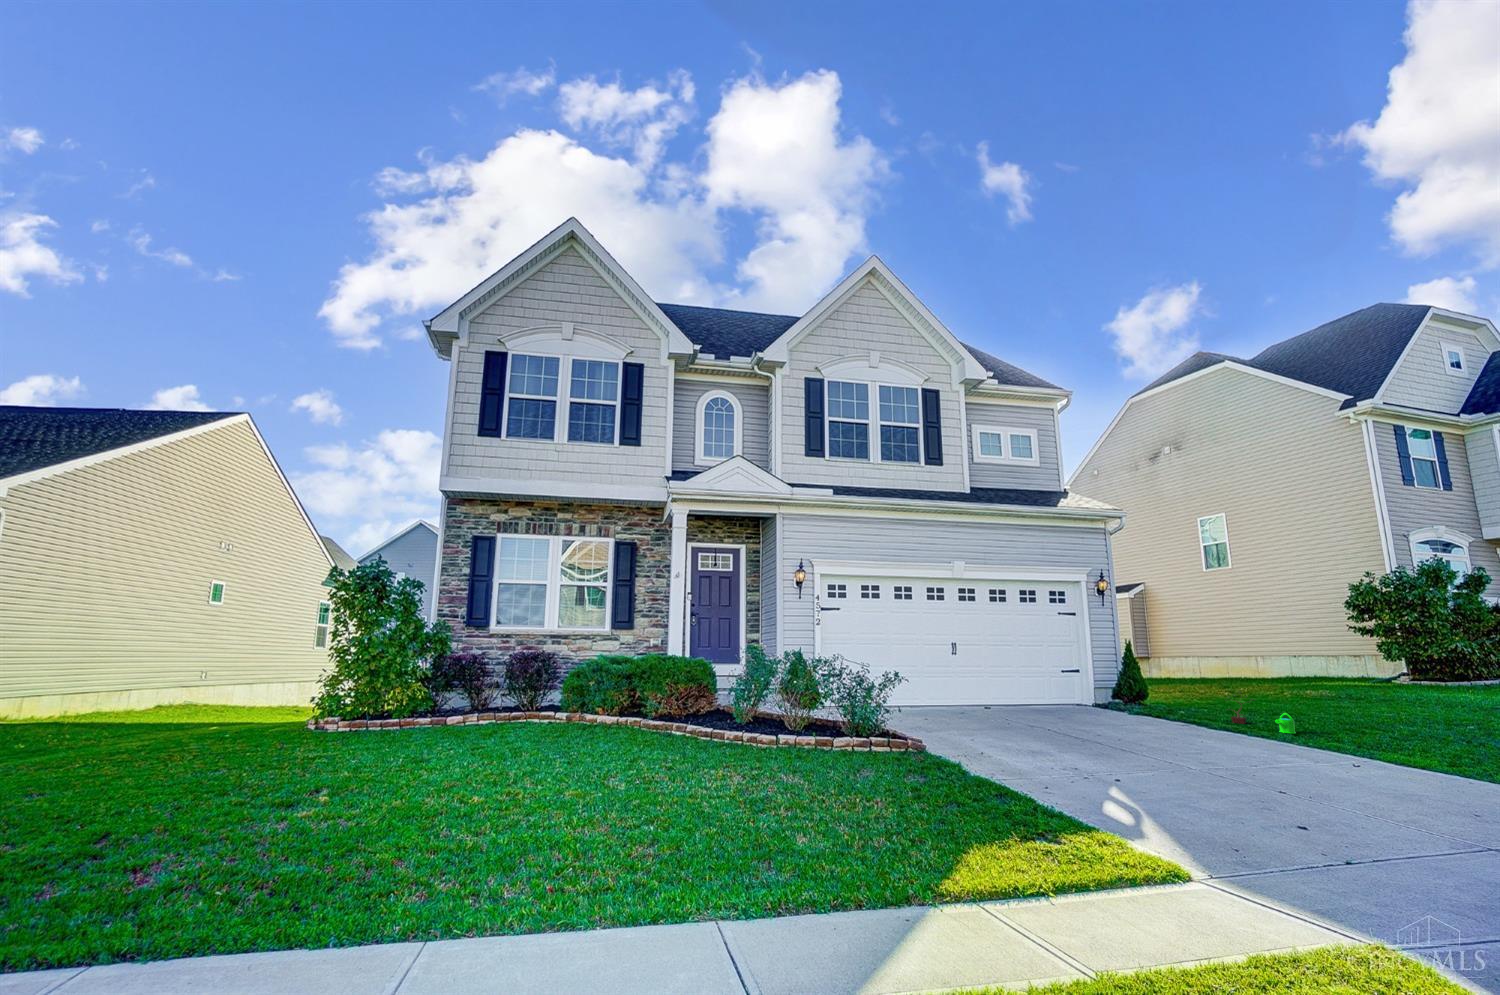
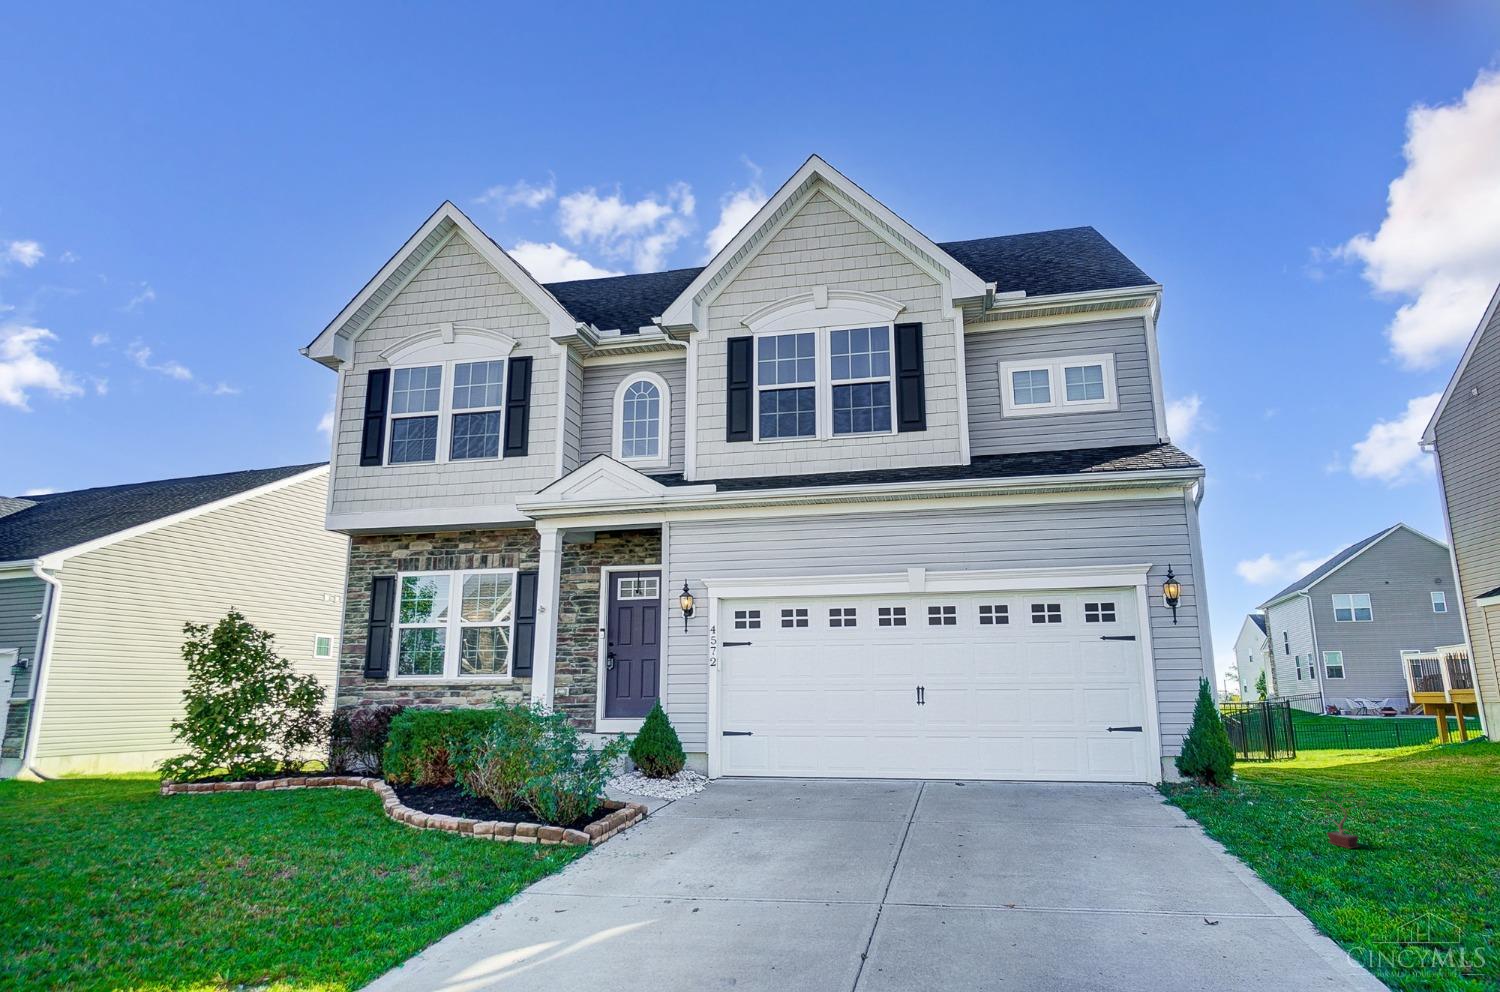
watering can: present [1275,713,1296,733] -> none [1370,839,1426,884]

